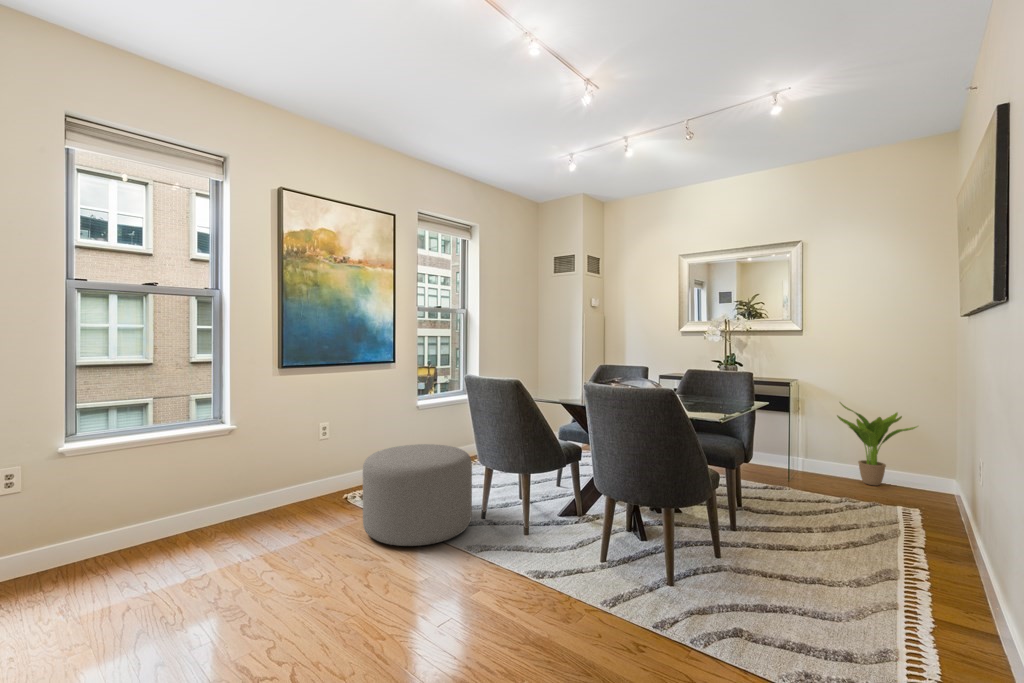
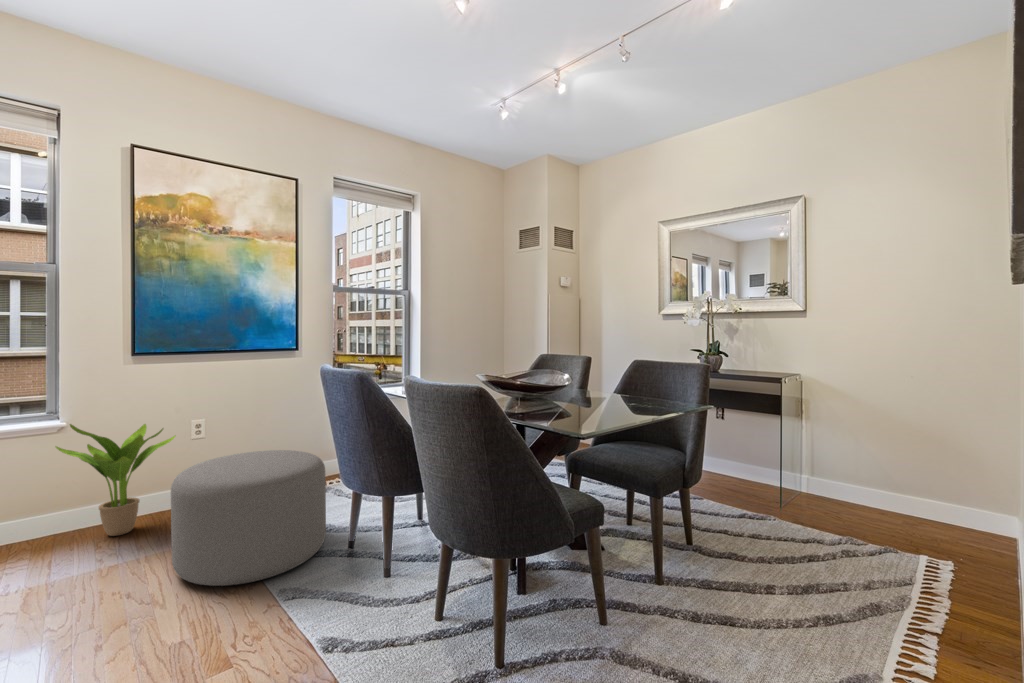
potted plant: present [837,402,918,485] -> present [56,424,175,536]

